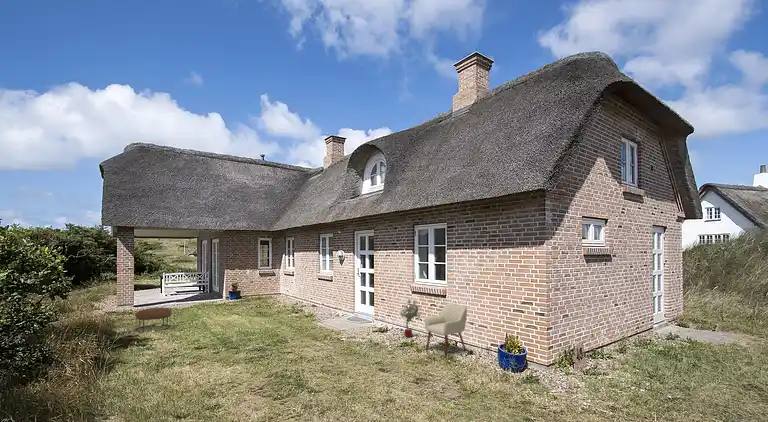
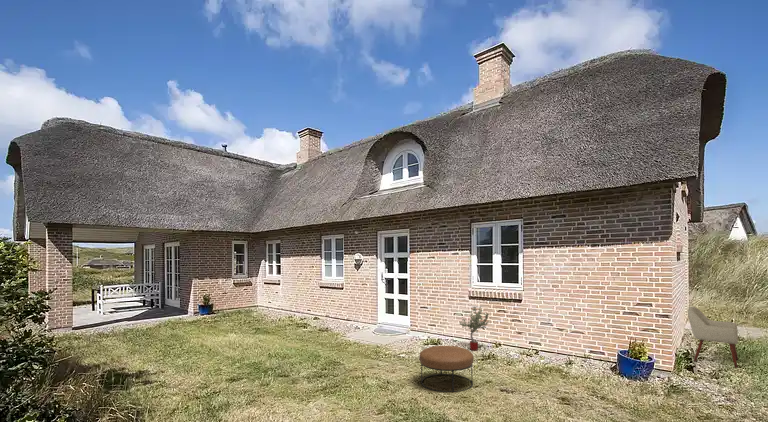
chair: present [425,303,467,356] -> present [688,307,738,368]
ottoman: present [136,308,172,332] -> present [419,346,474,392]

